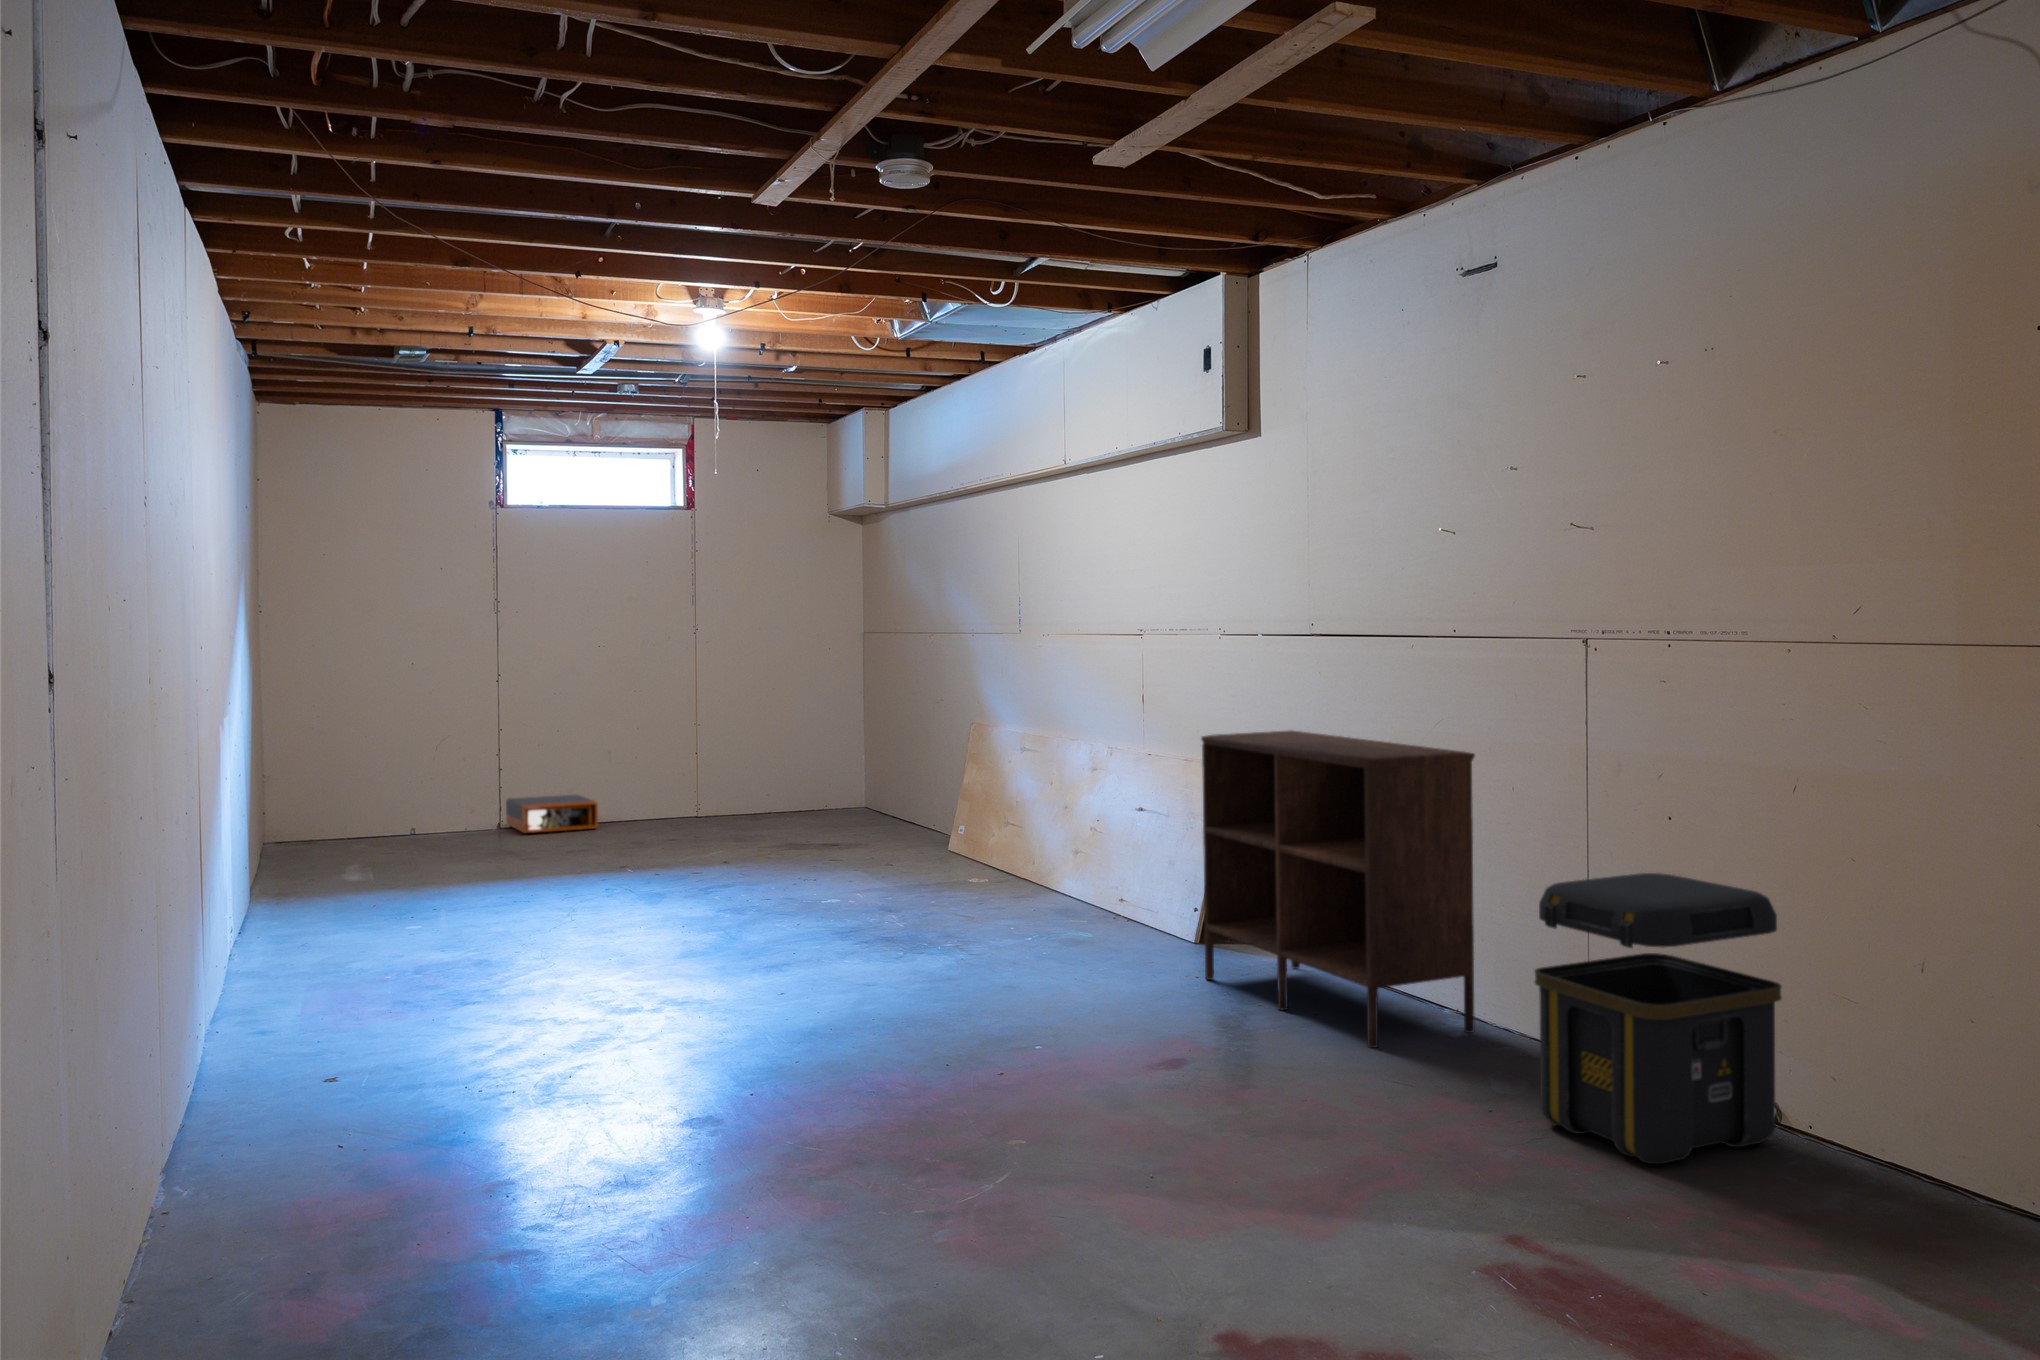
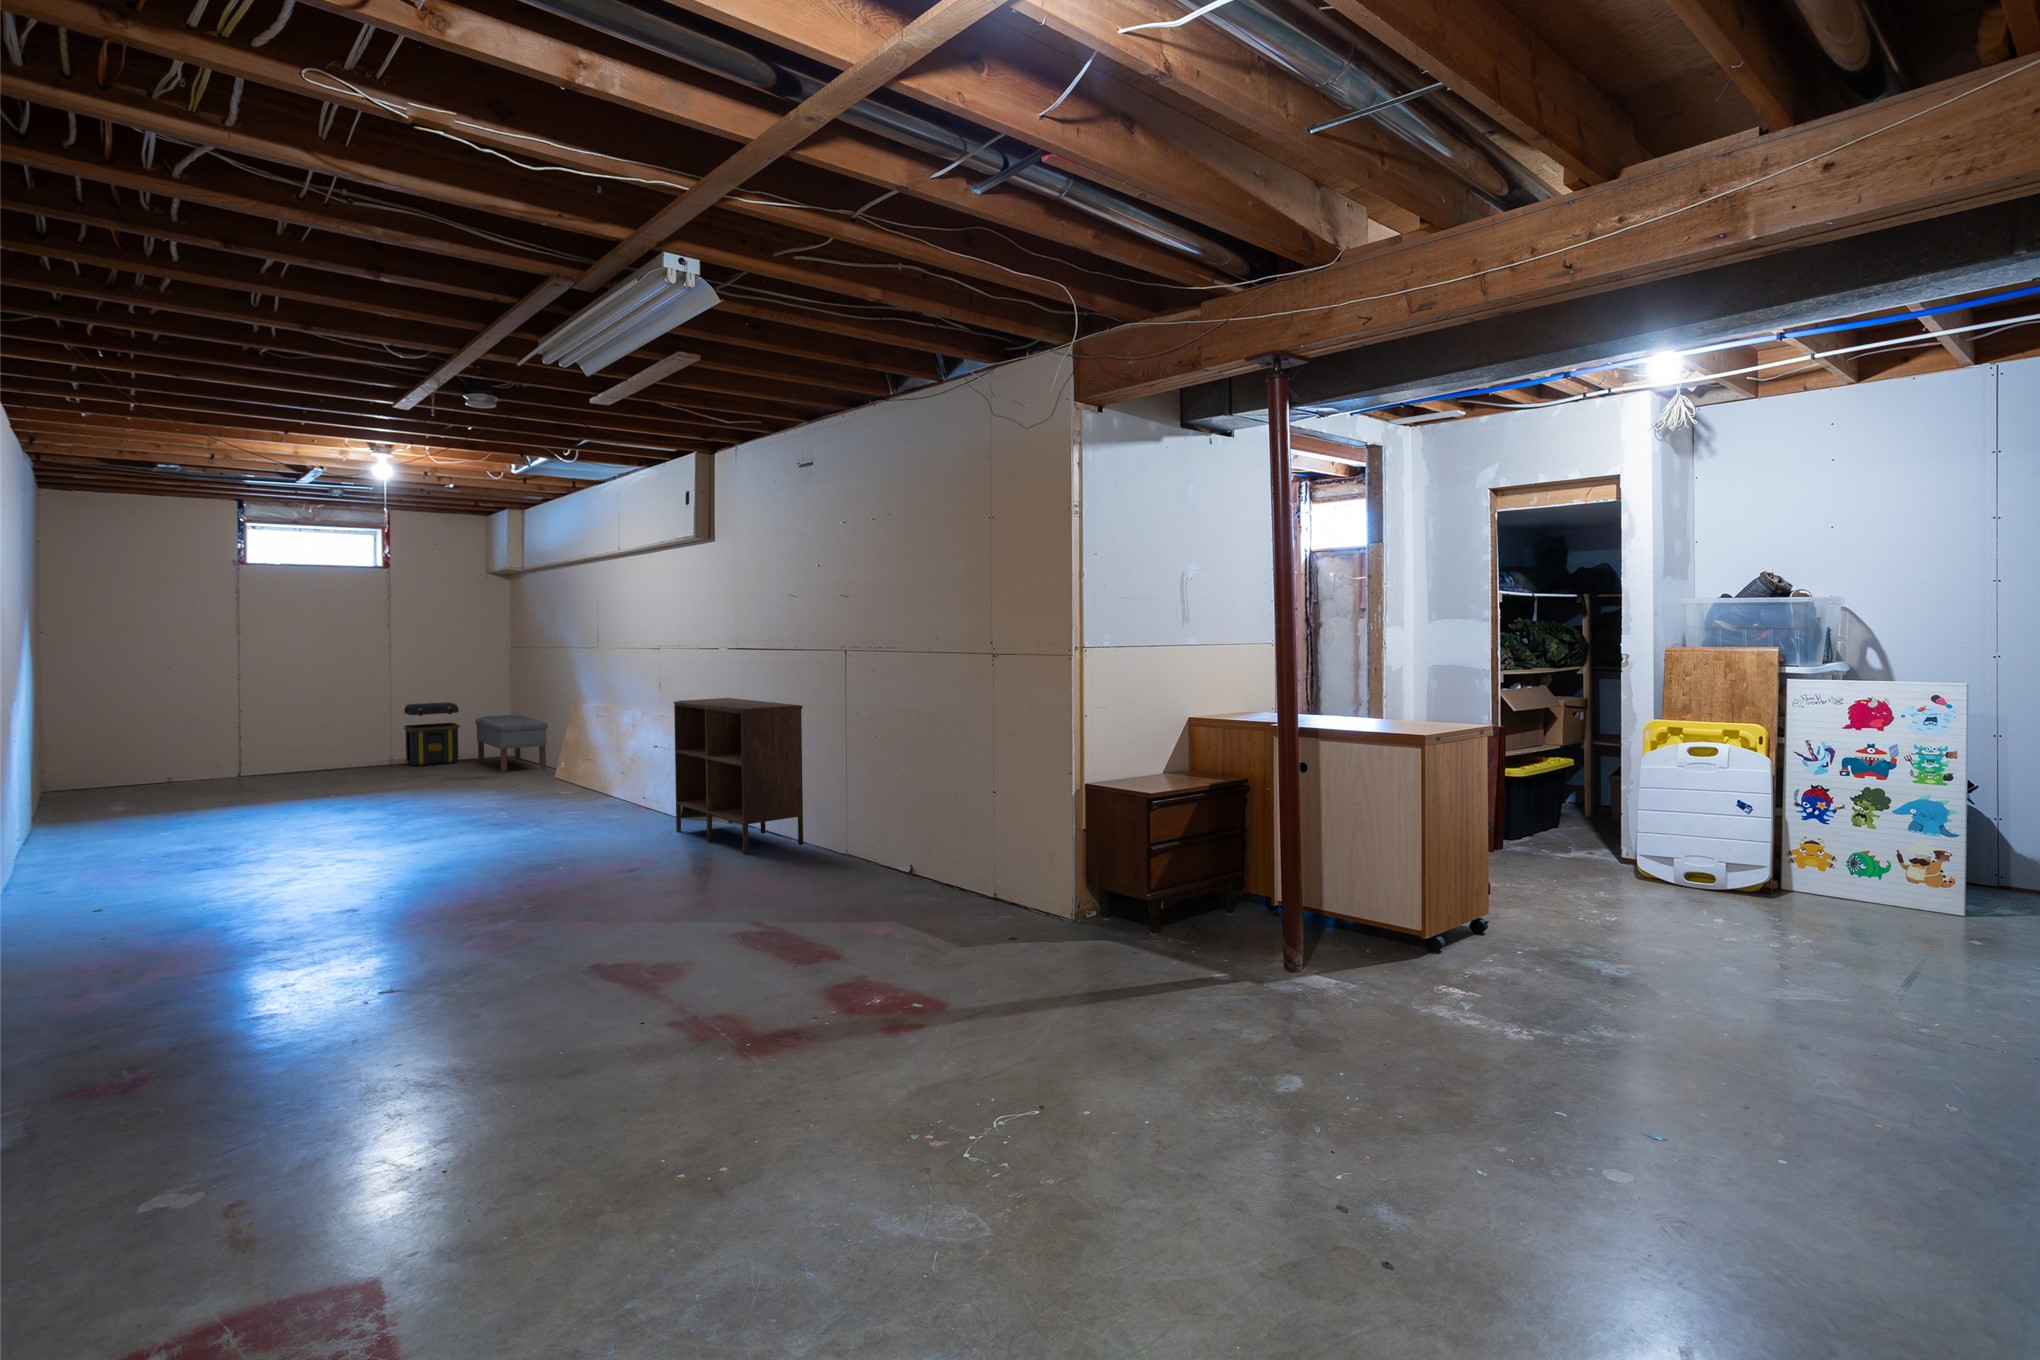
bench: none [813,741,924,838] -> present [475,715,547,773]
storage box: present [506,795,598,833] -> none [243,755,314,780]
toolbox: present [1535,873,1782,1164] -> present [404,702,459,766]

